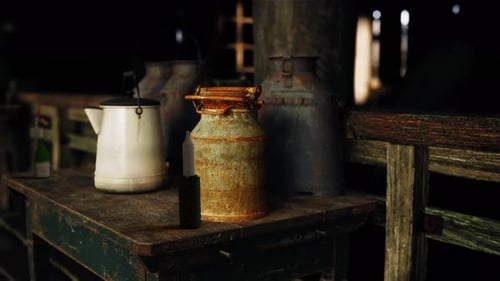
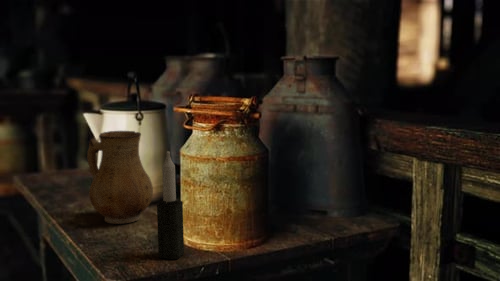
wine bottle: present [30,104,50,178] -> none [47,97,75,176]
ceramic pitcher: none [93,123,157,208] -> present [87,131,153,224]

